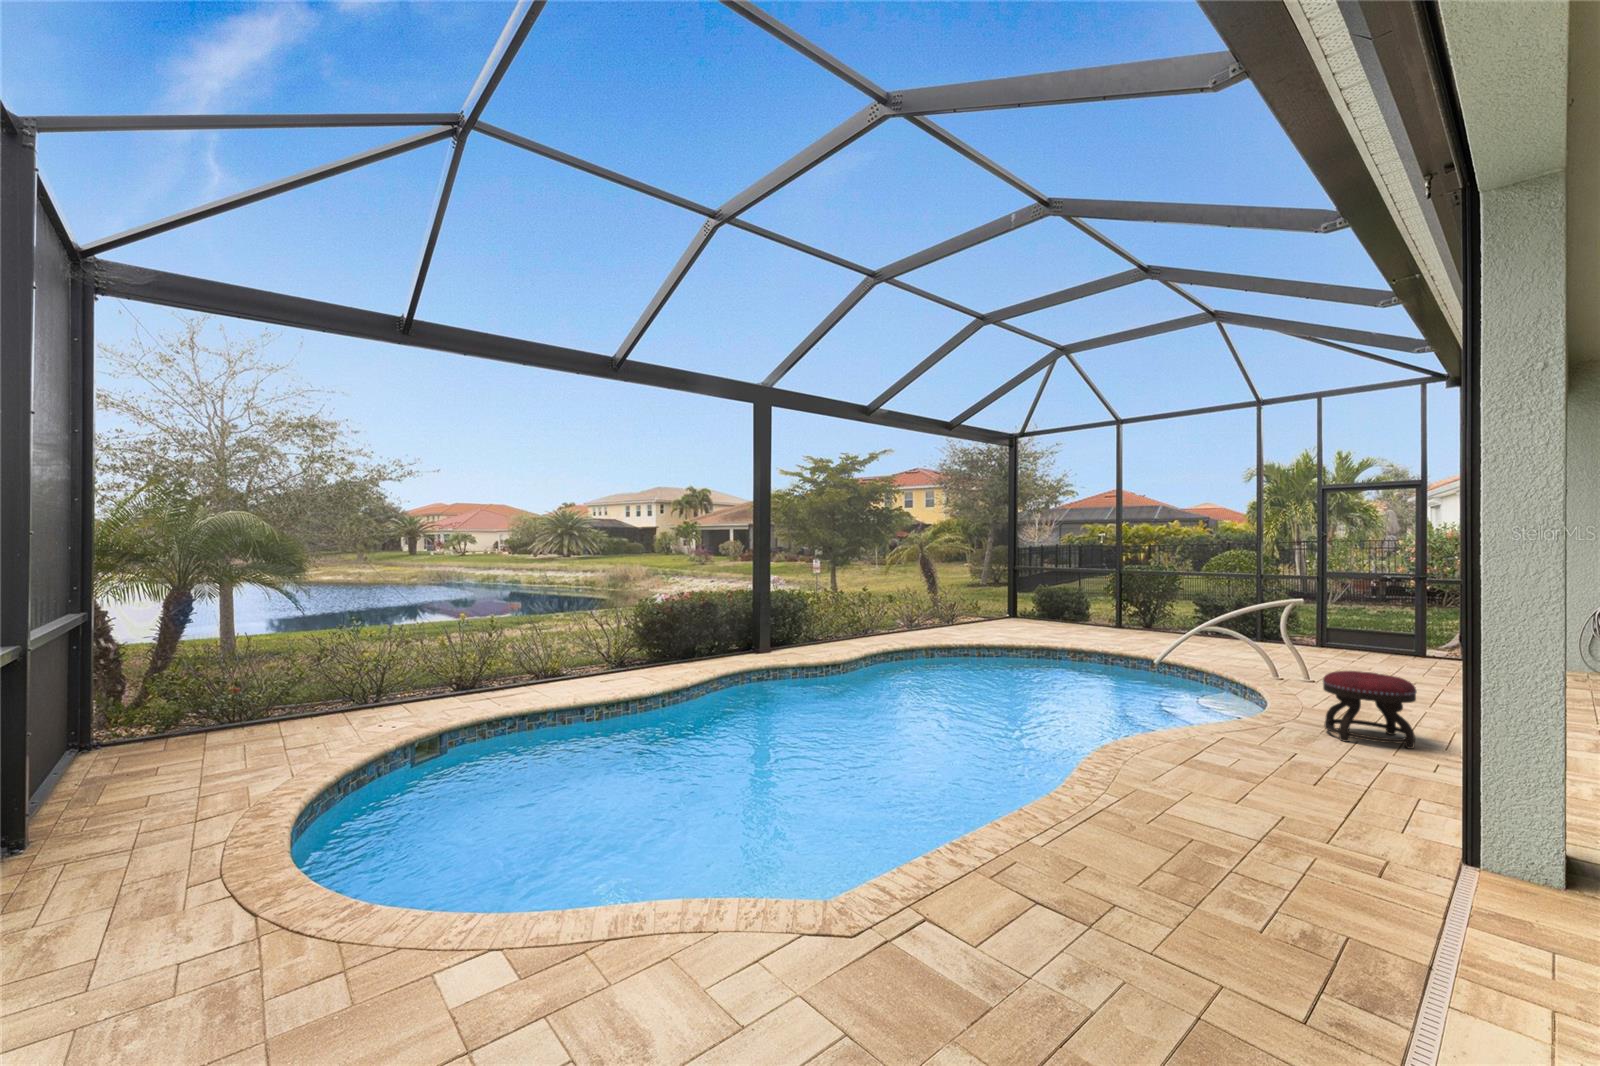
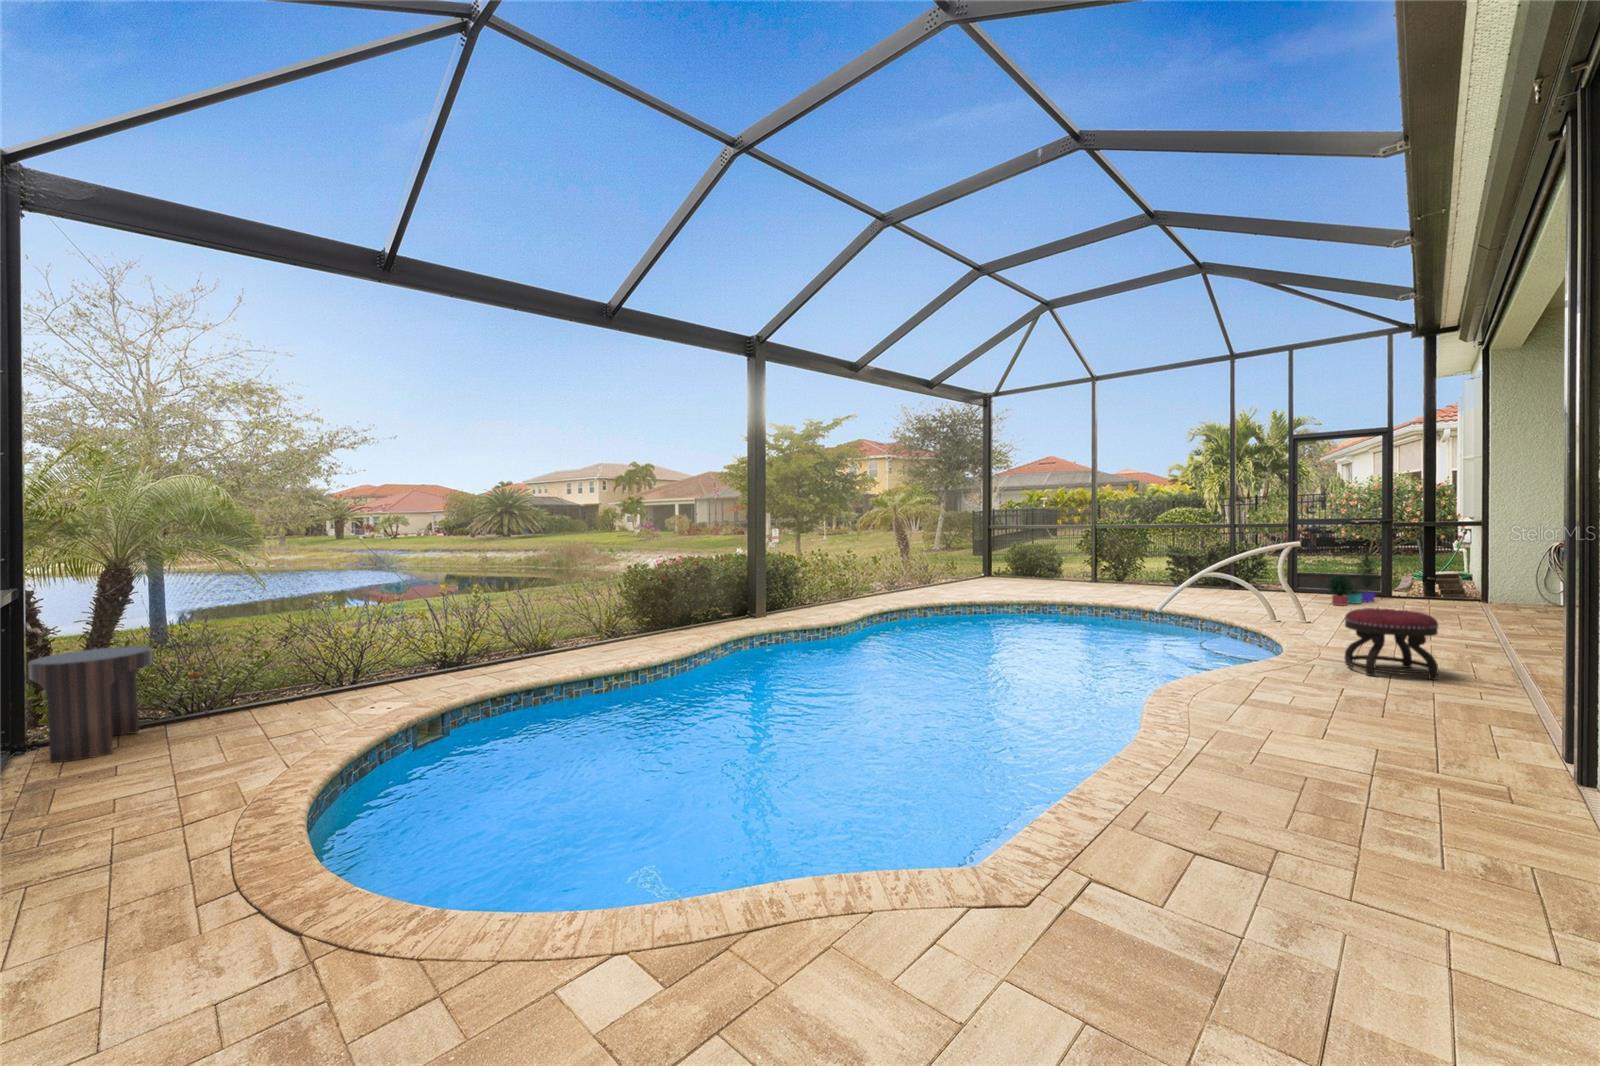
potted plant: none [1355,603,1420,663] -> present [1327,551,1378,606]
side table: none [98,663,197,760] -> present [28,646,152,762]

